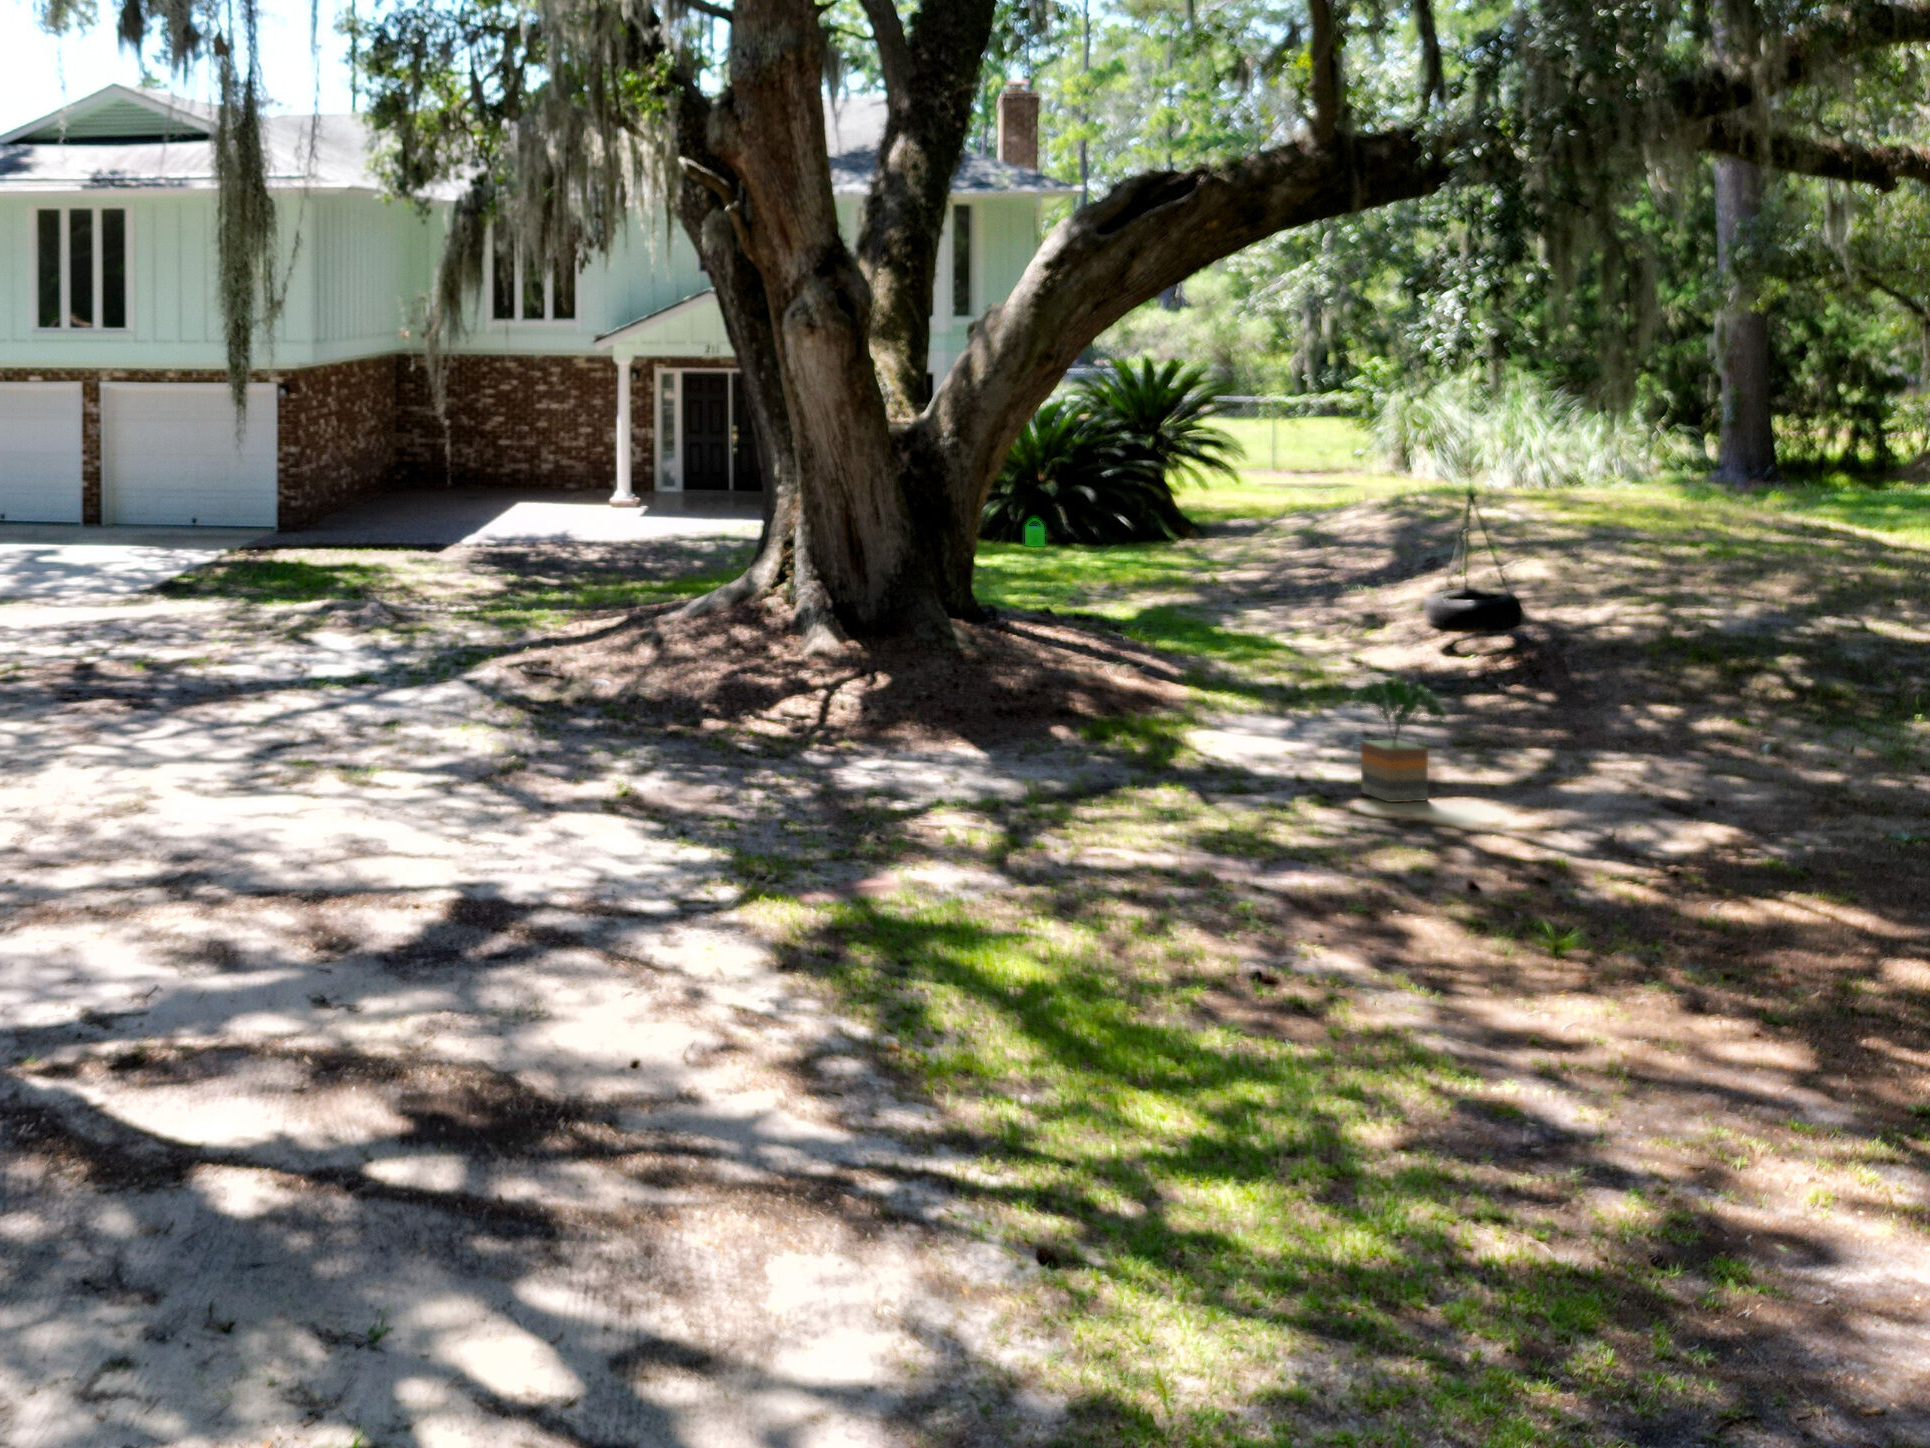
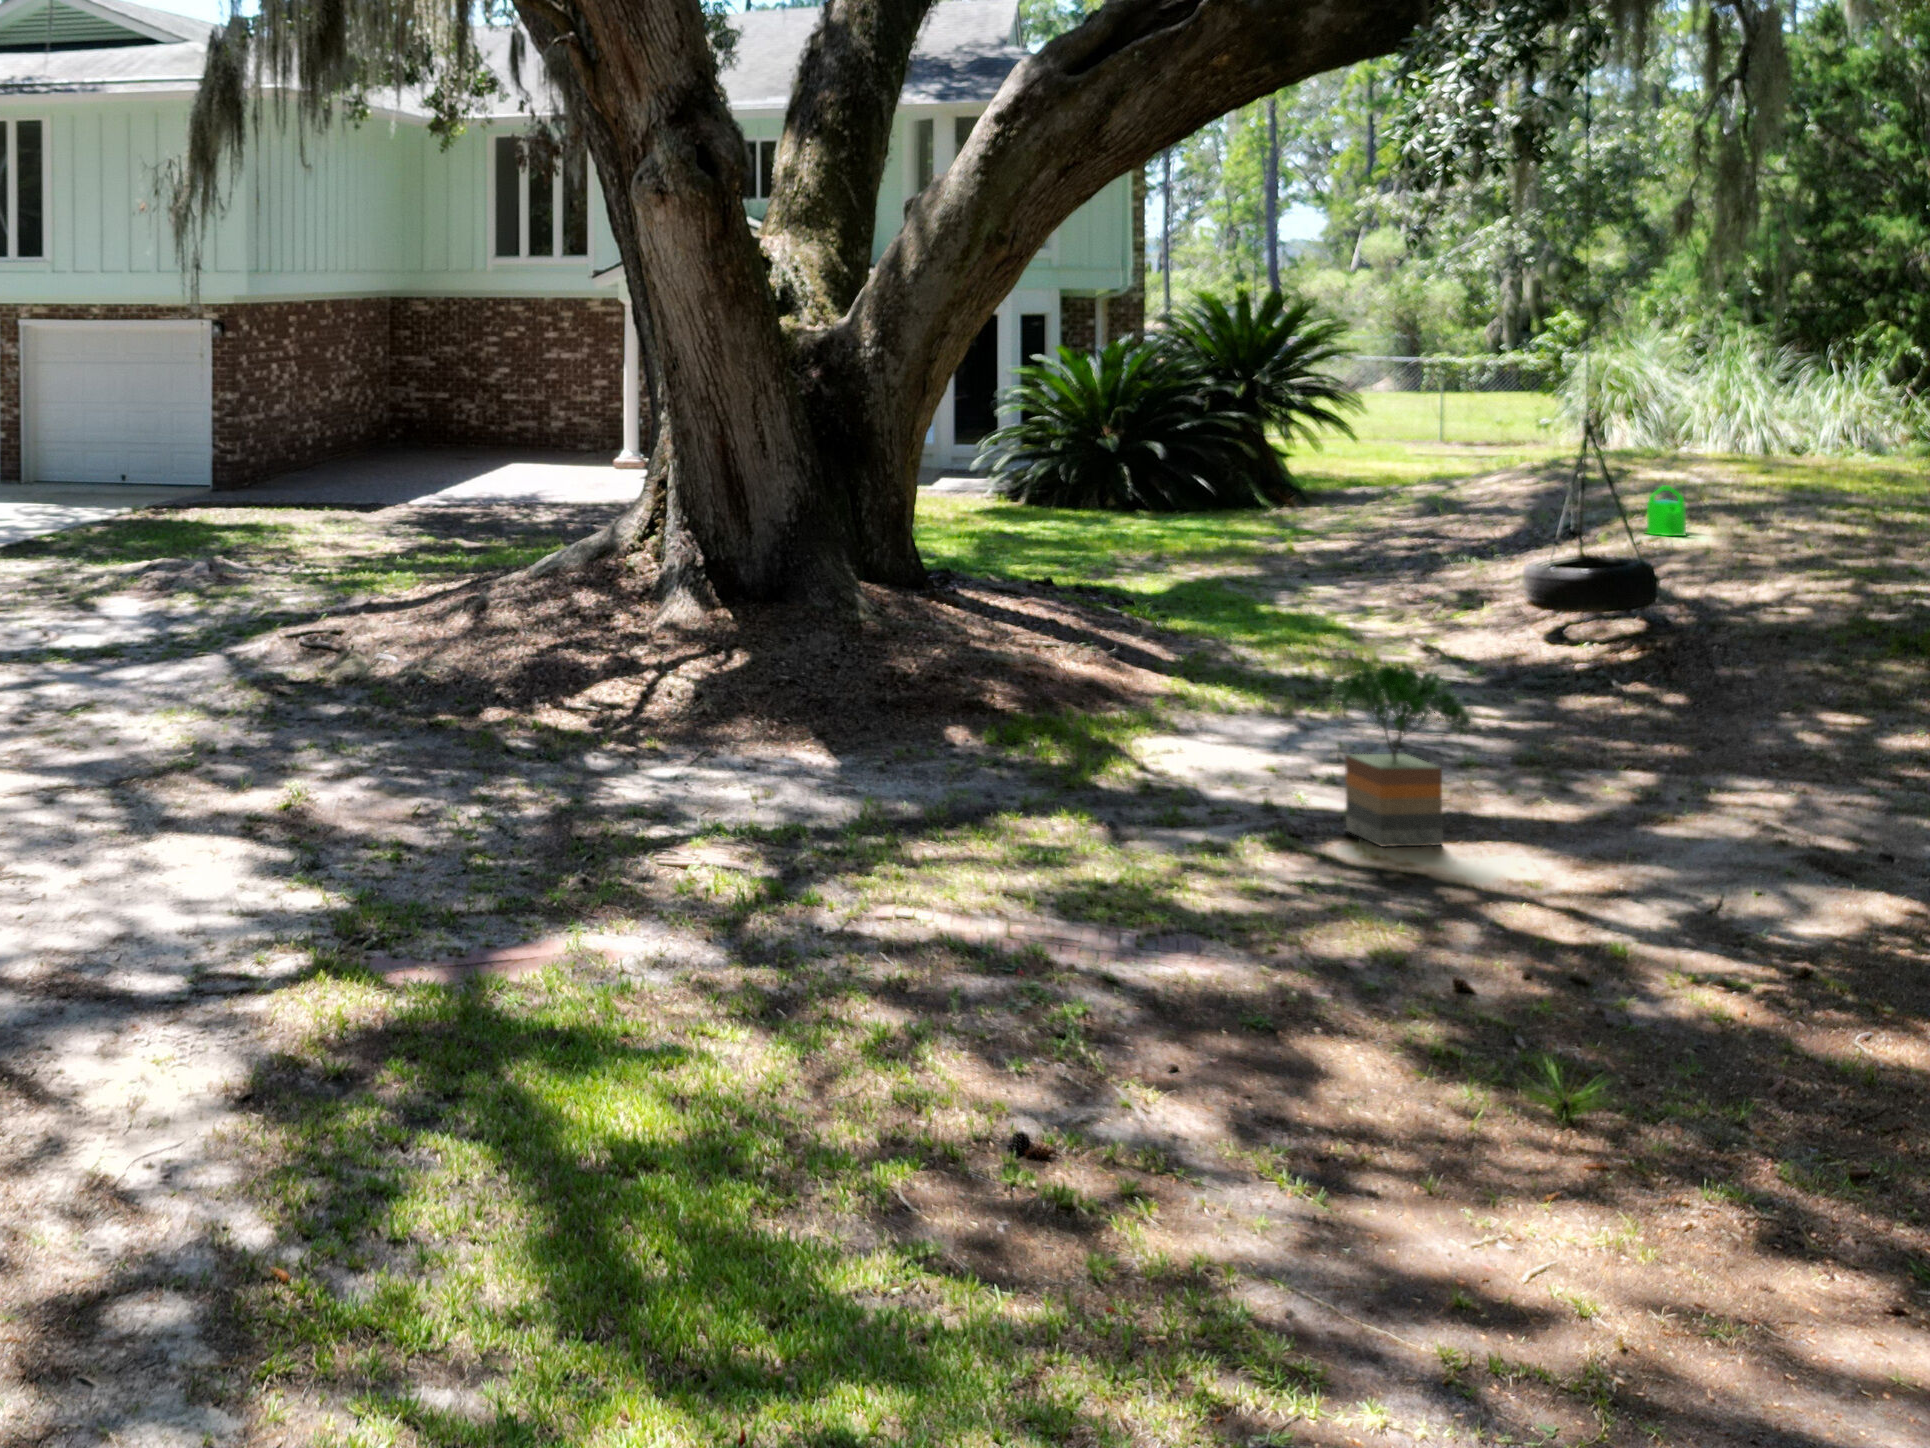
watering can: present [1025,519,1045,547] -> present [1647,485,1686,536]

